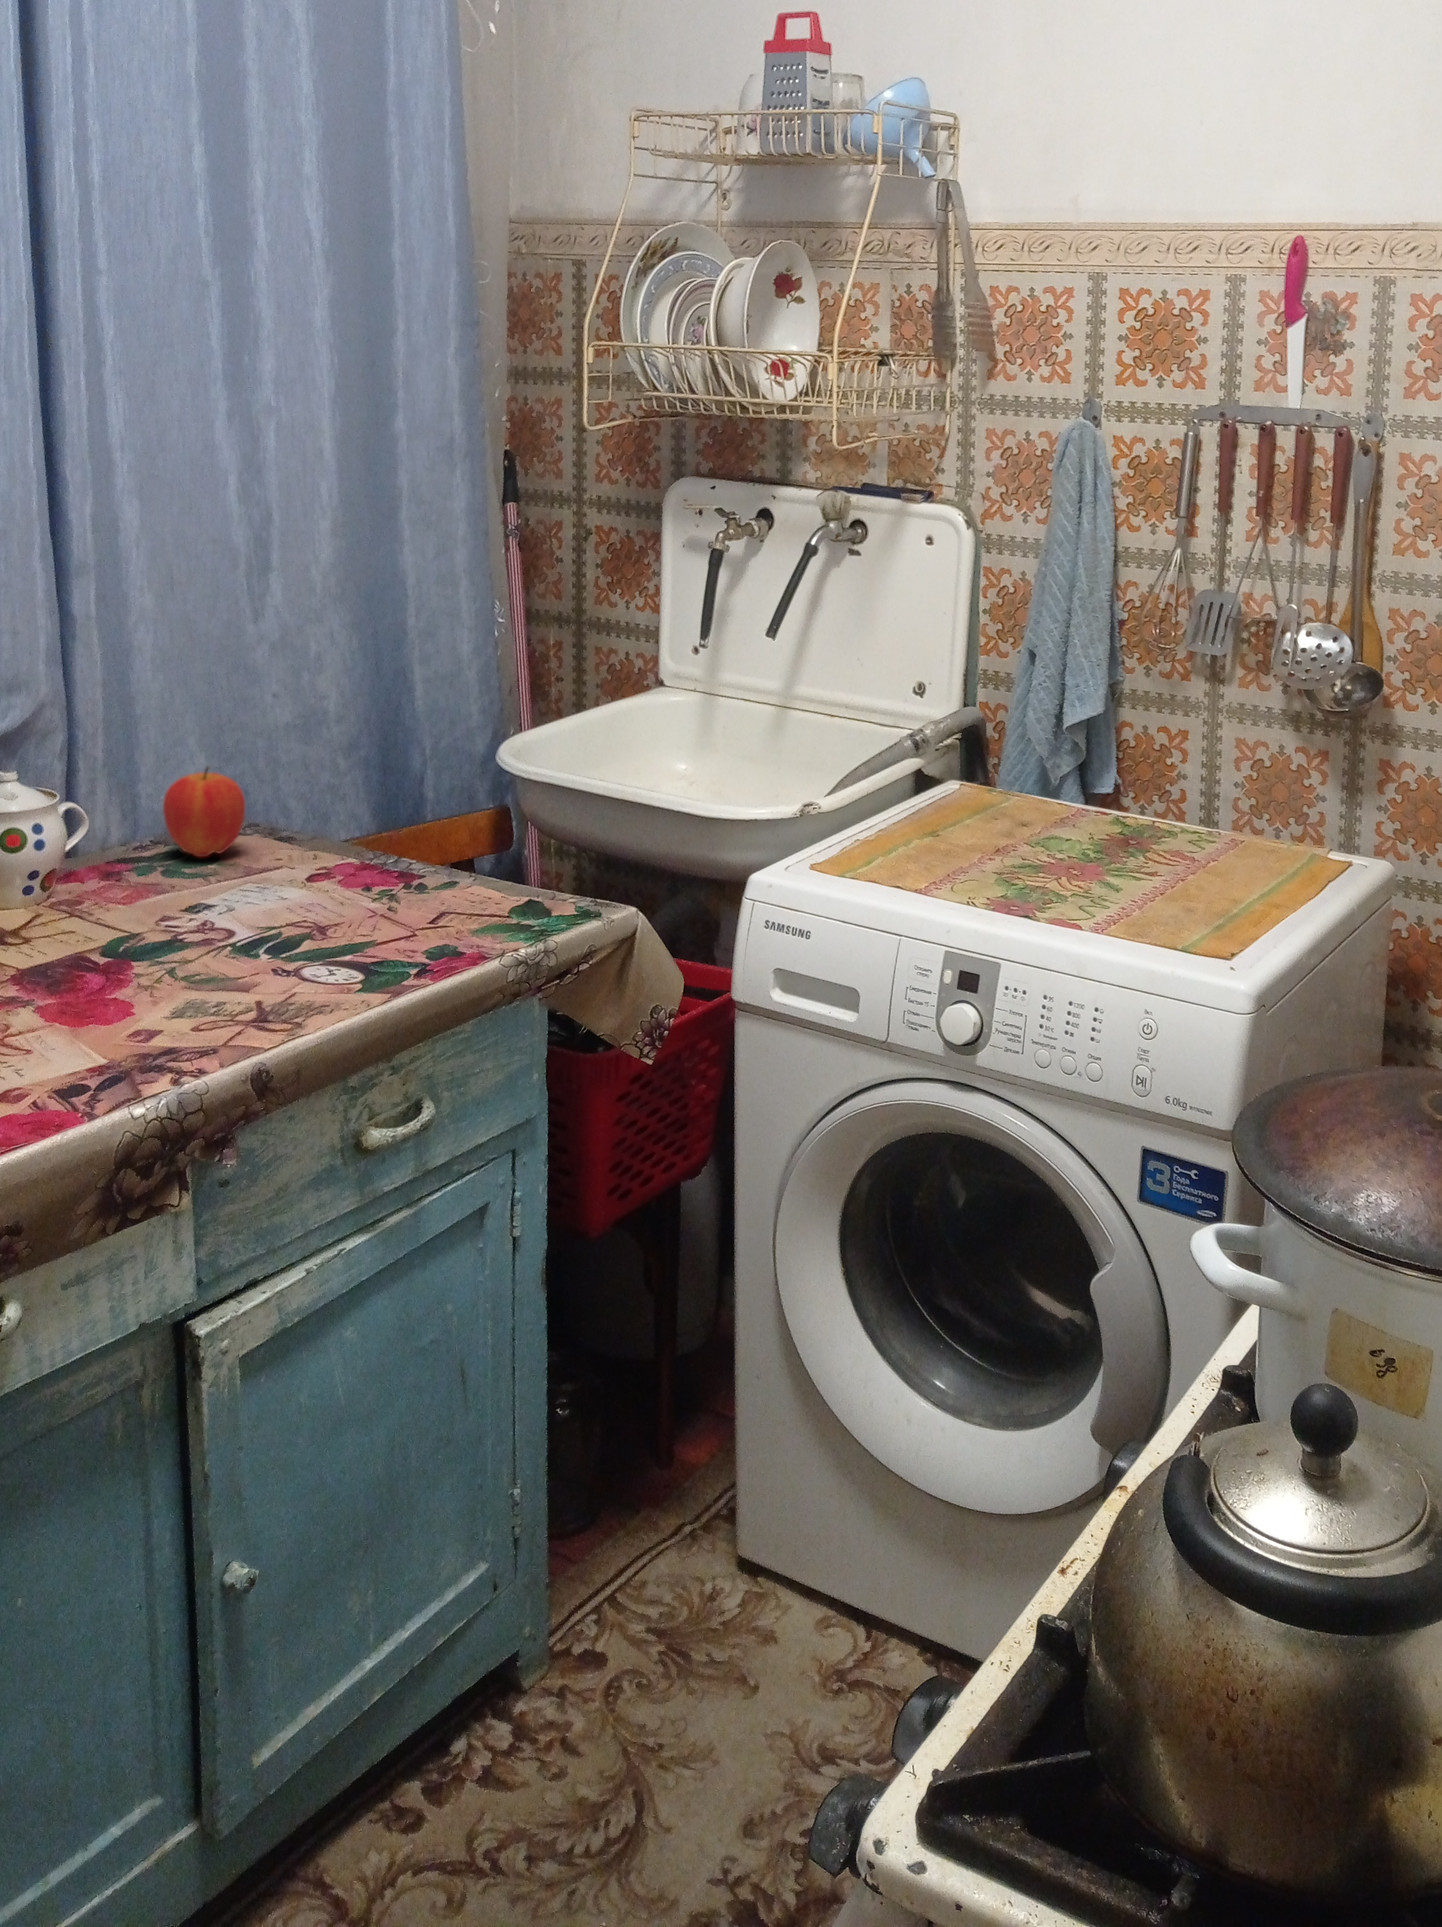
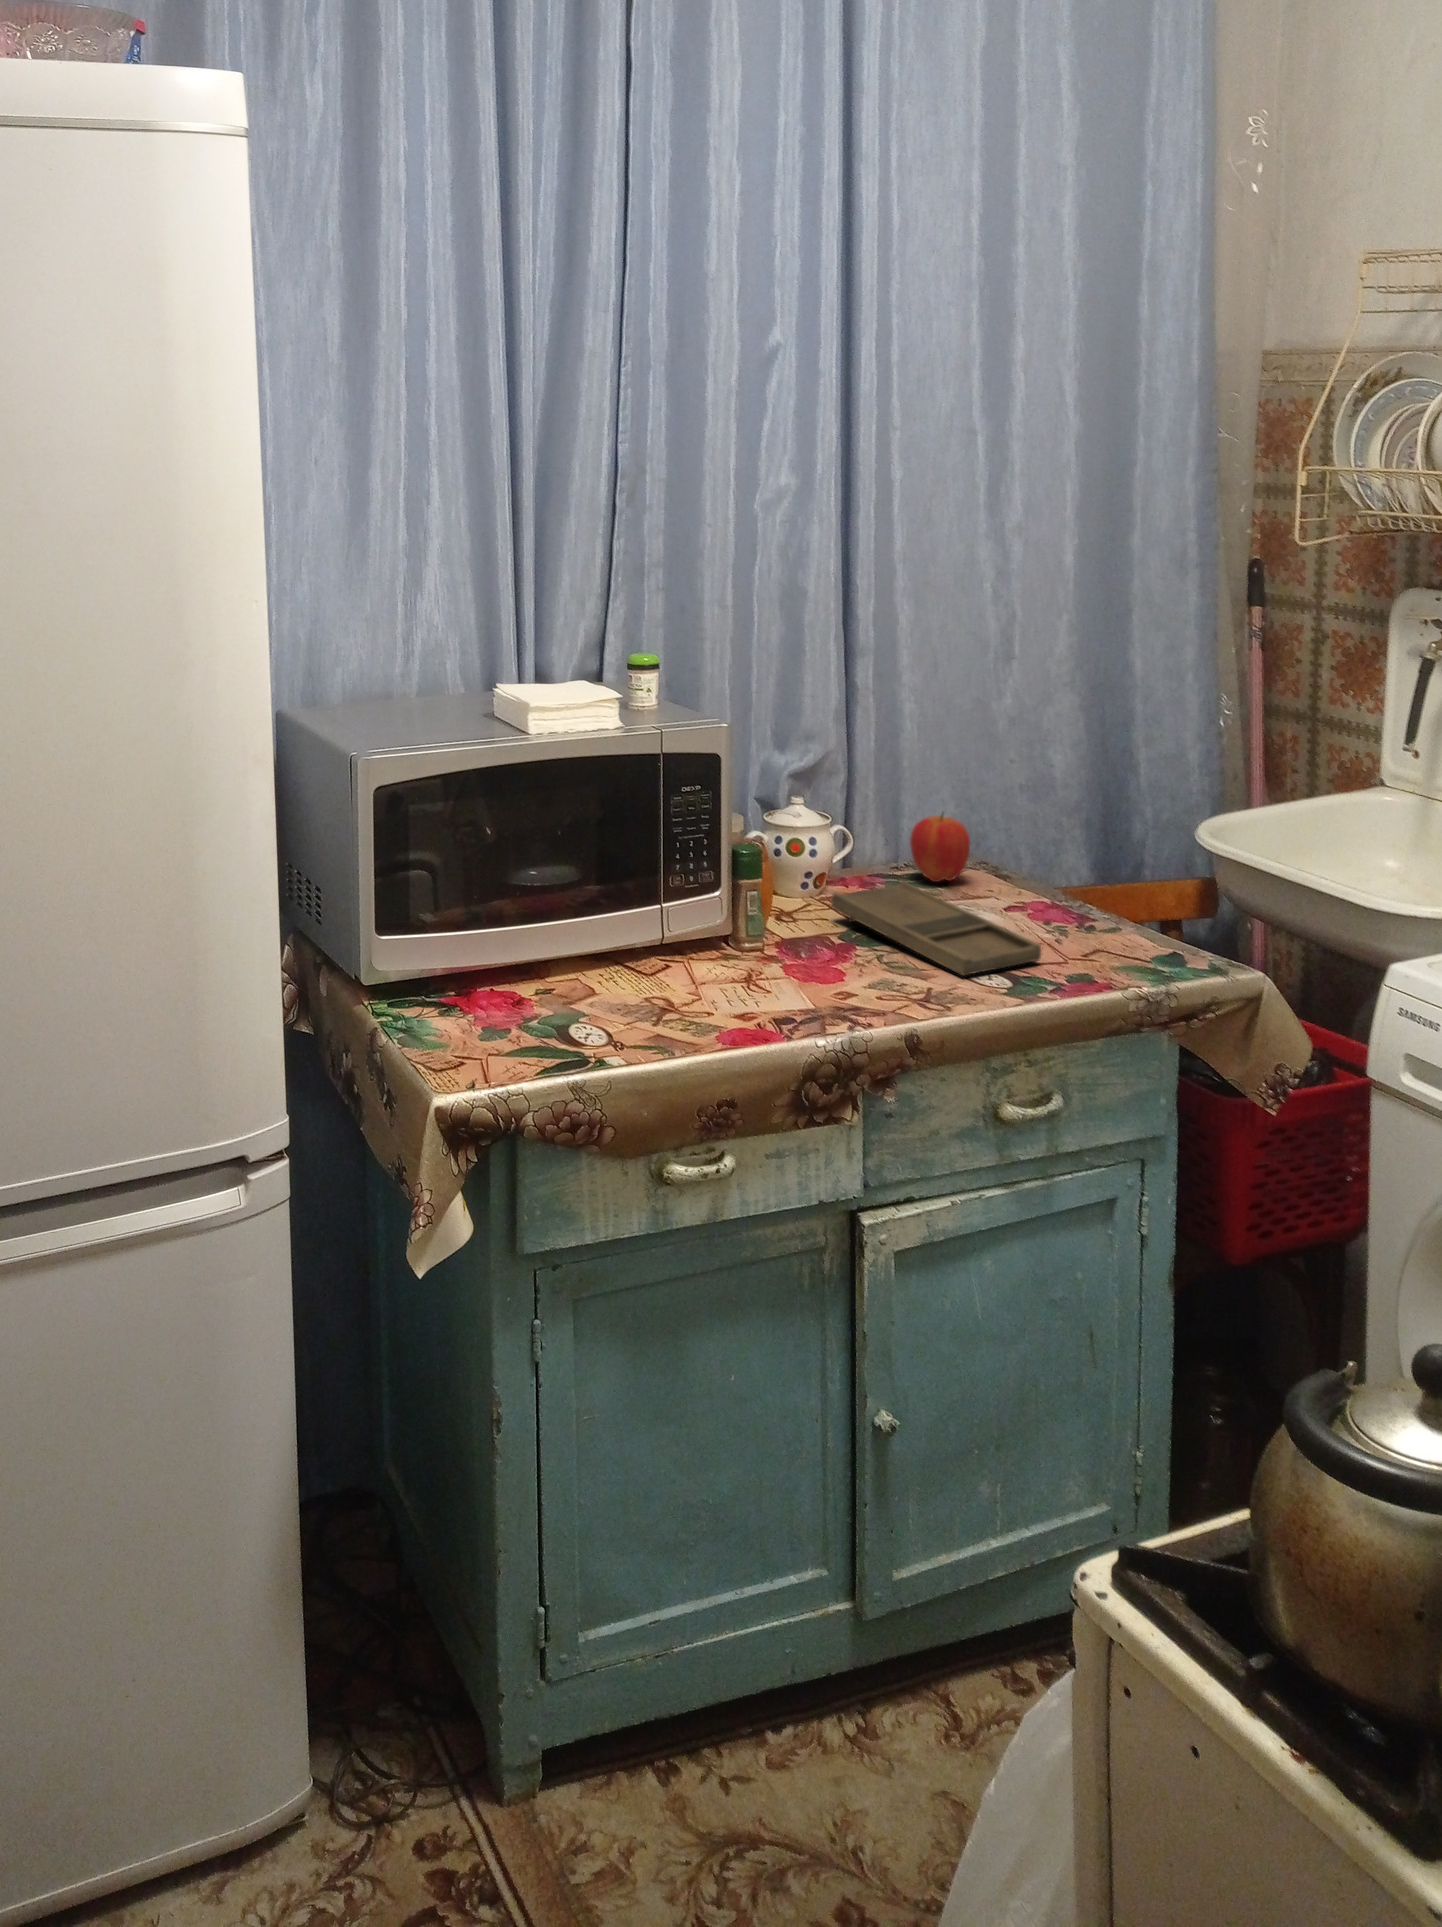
tray: none [80,864,383,976] -> present [832,882,1041,975]

